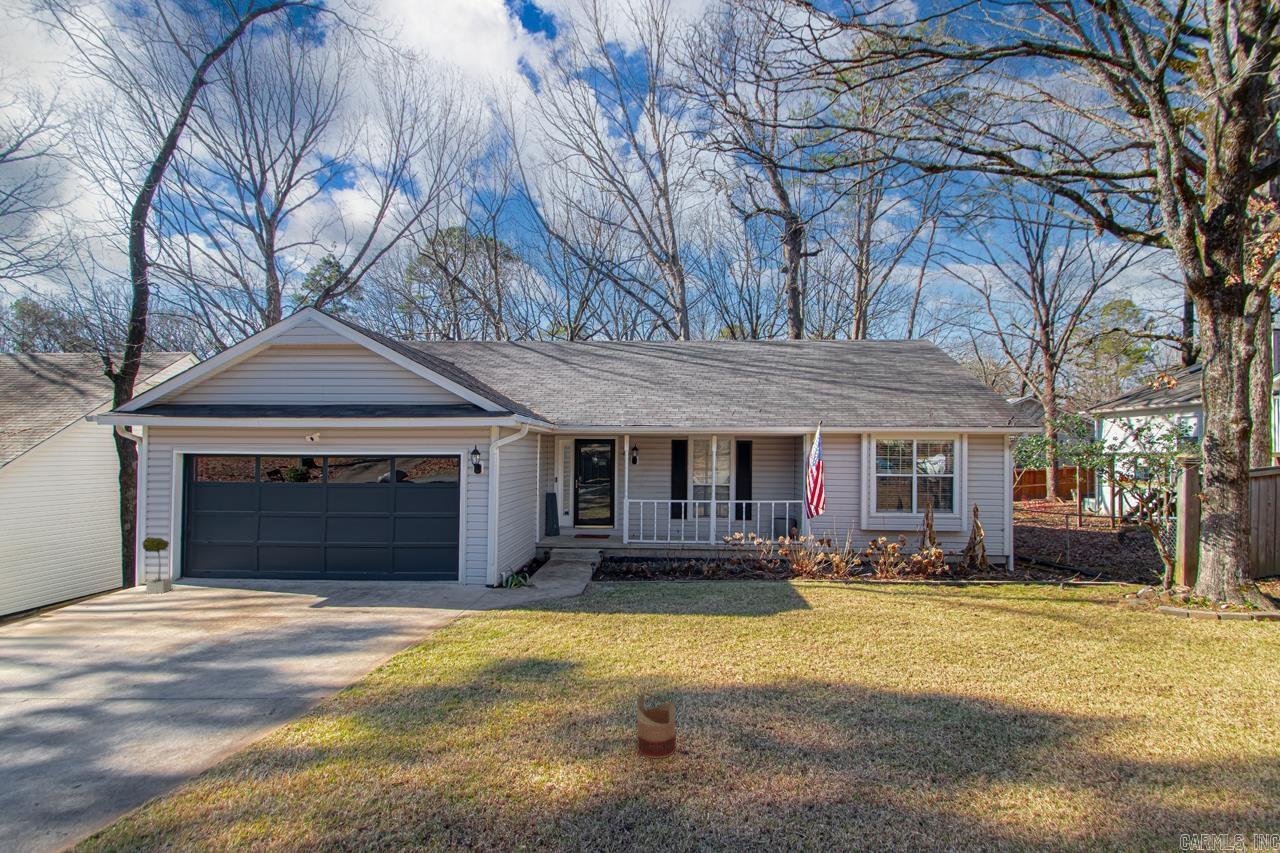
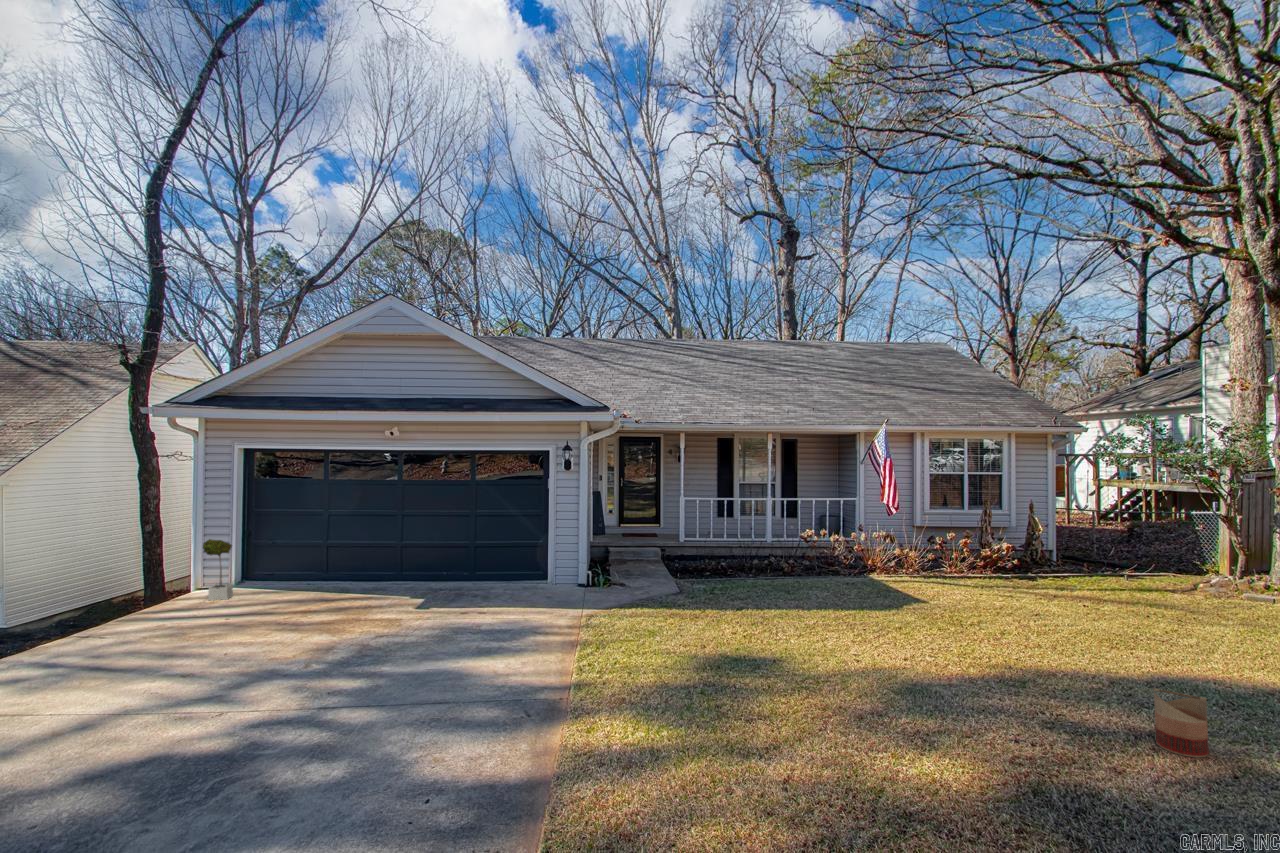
basket: present [637,692,676,758] -> present [1153,689,1209,758]

